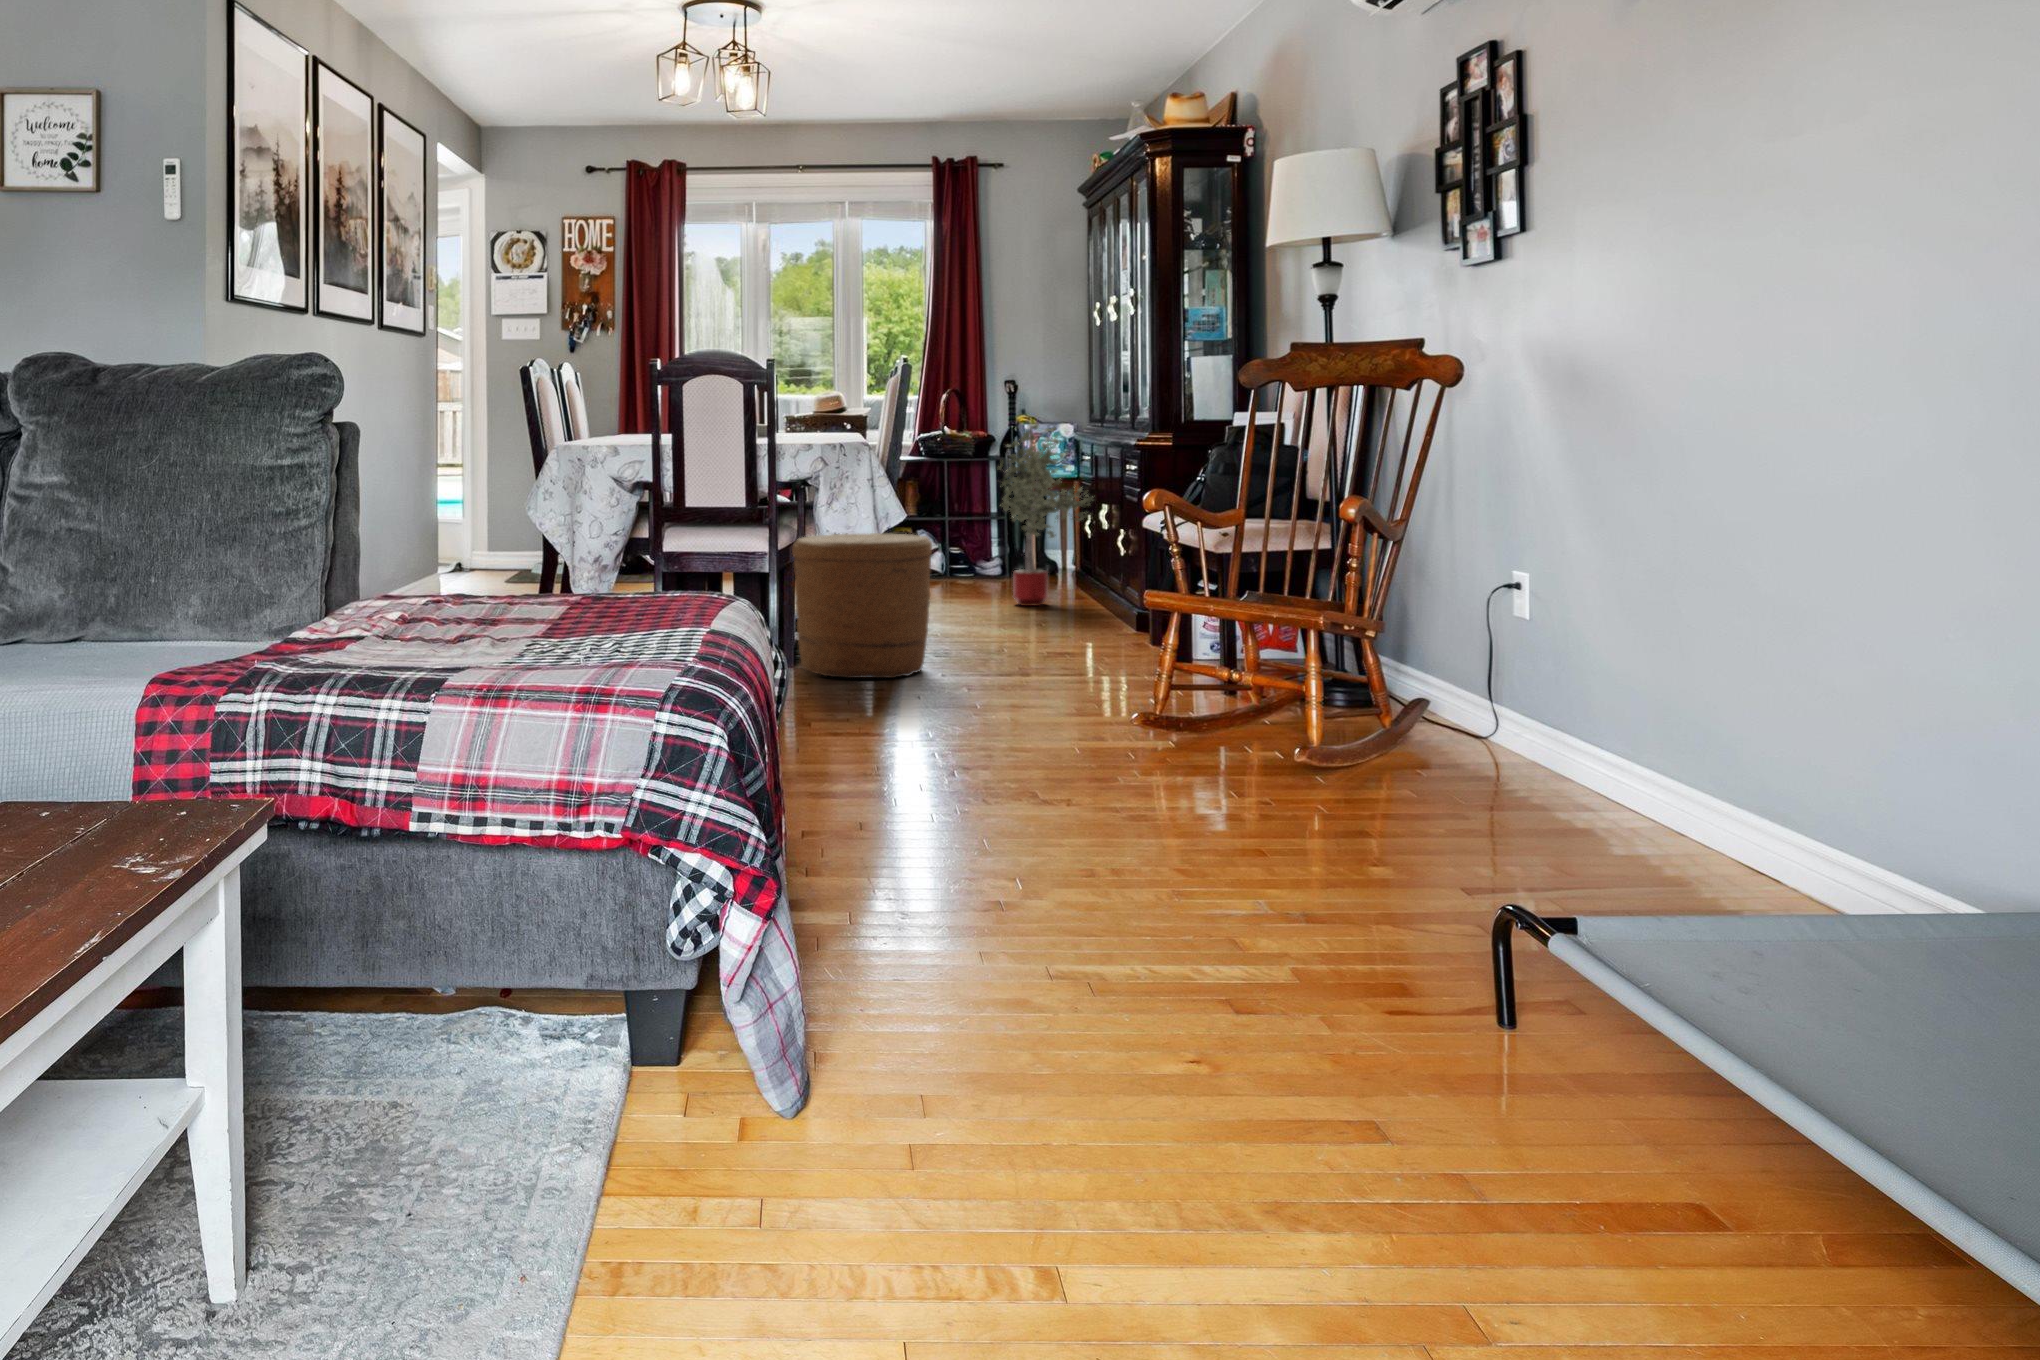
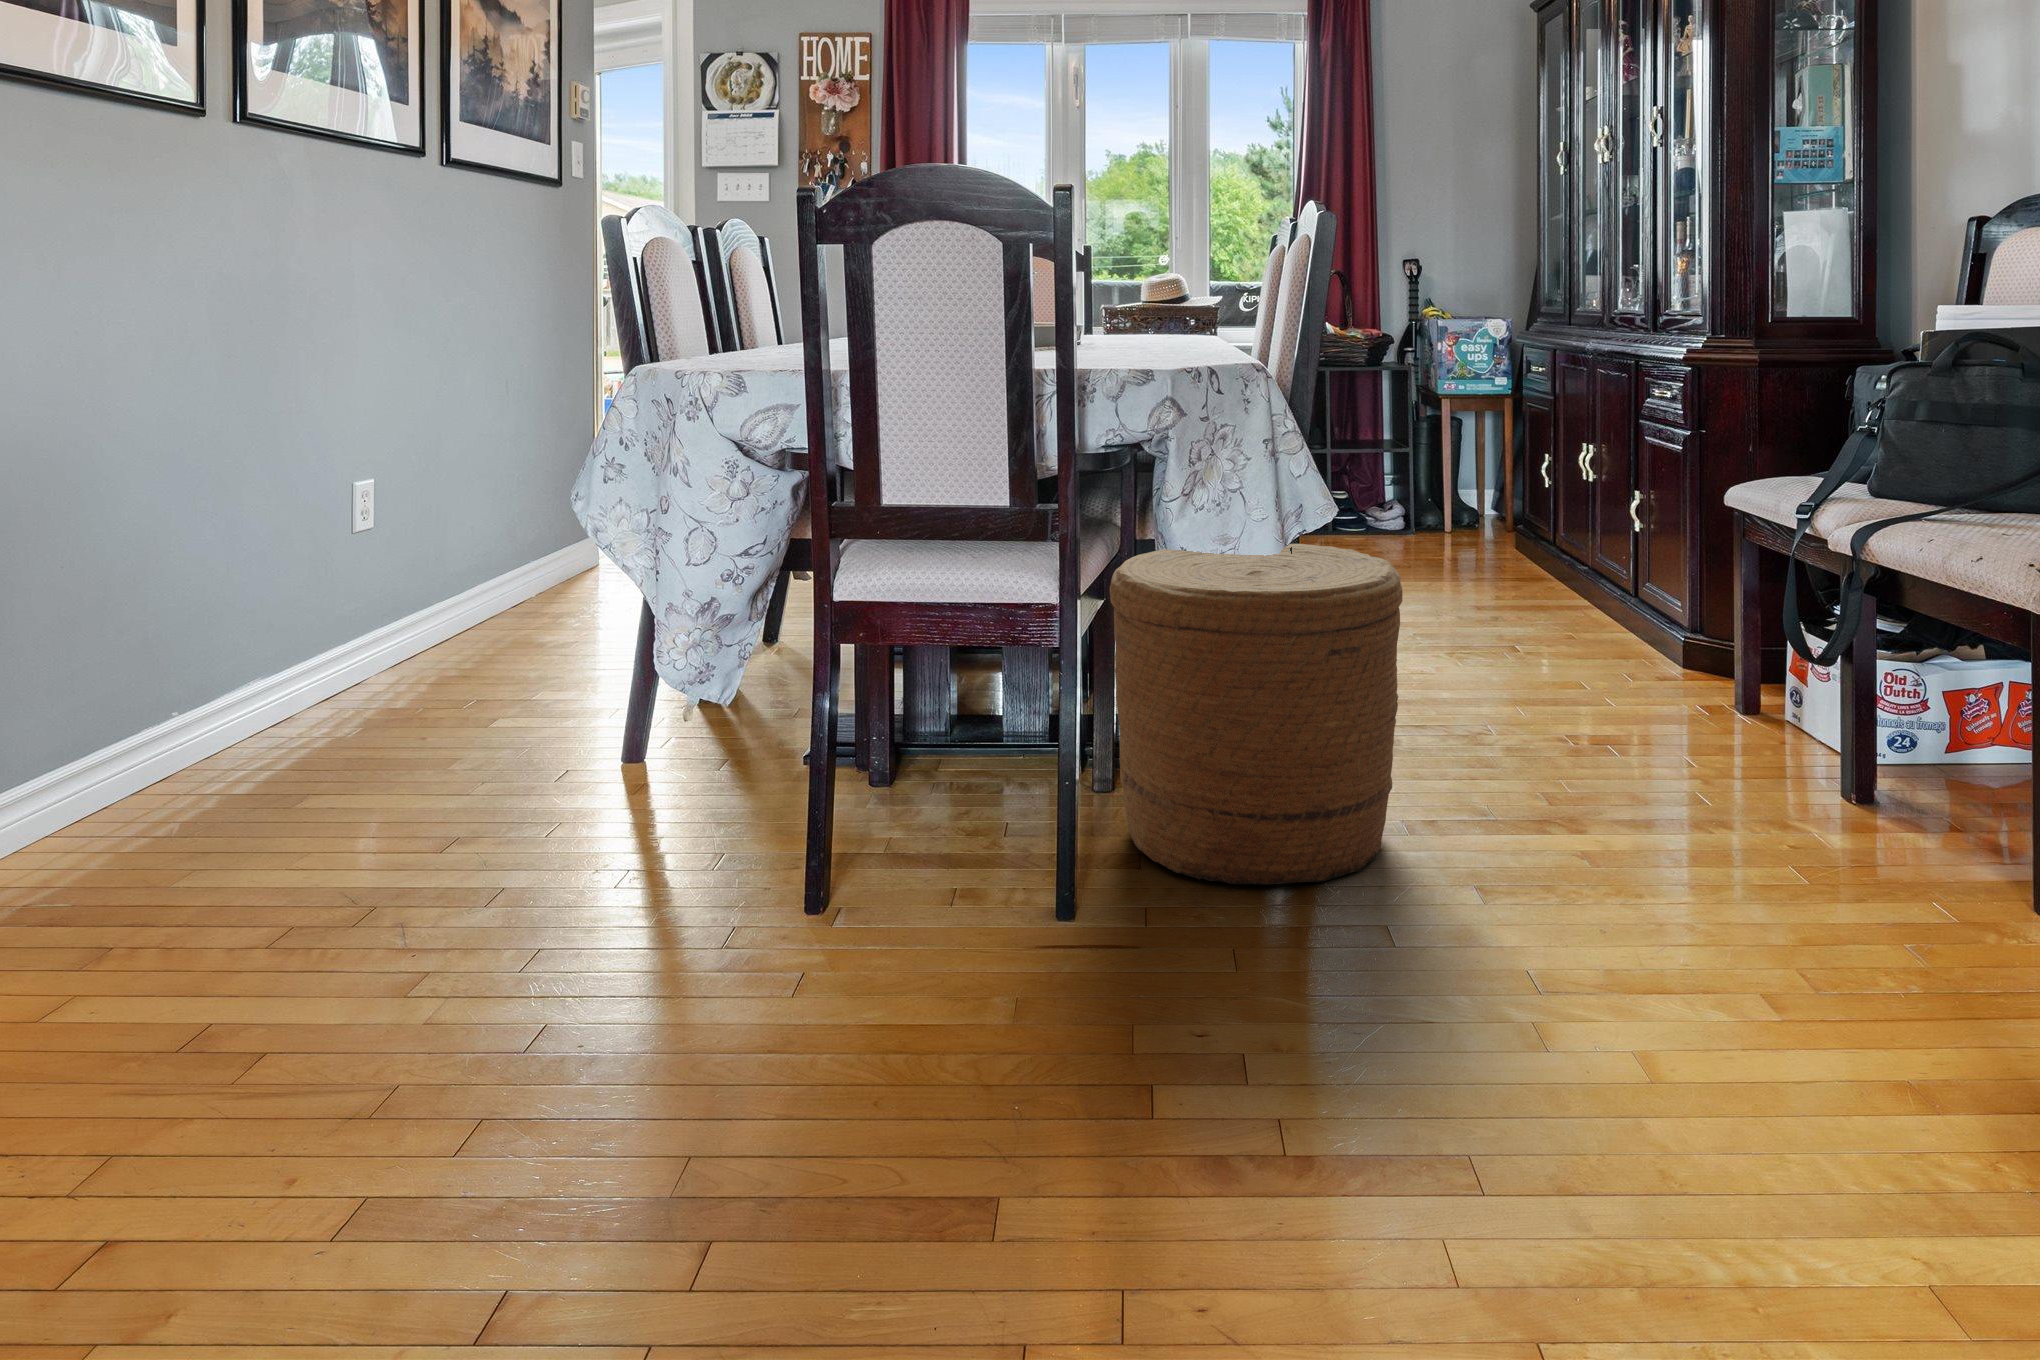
potted tree: present [997,424,1092,606] -> none [1426,320,1591,606]

